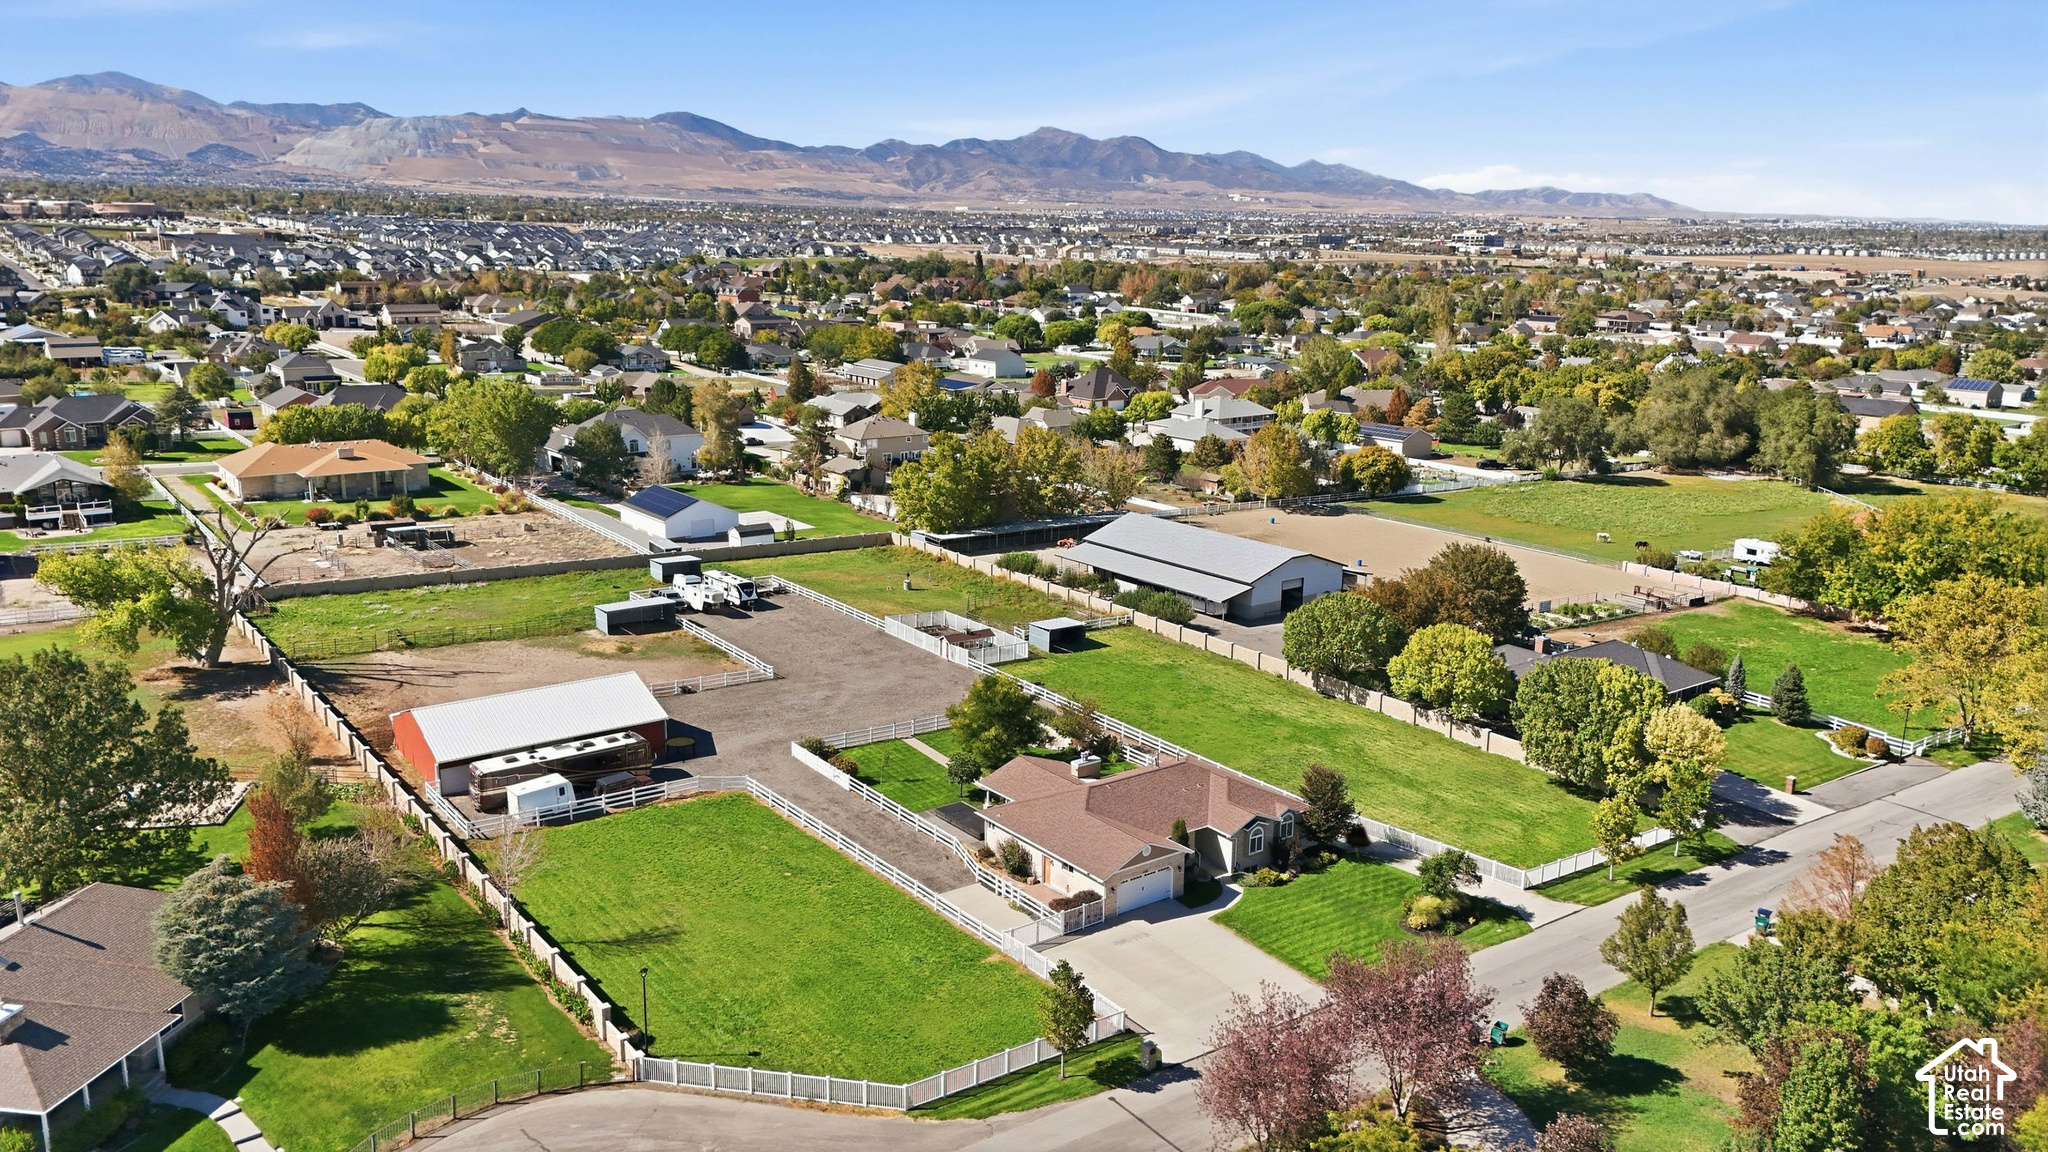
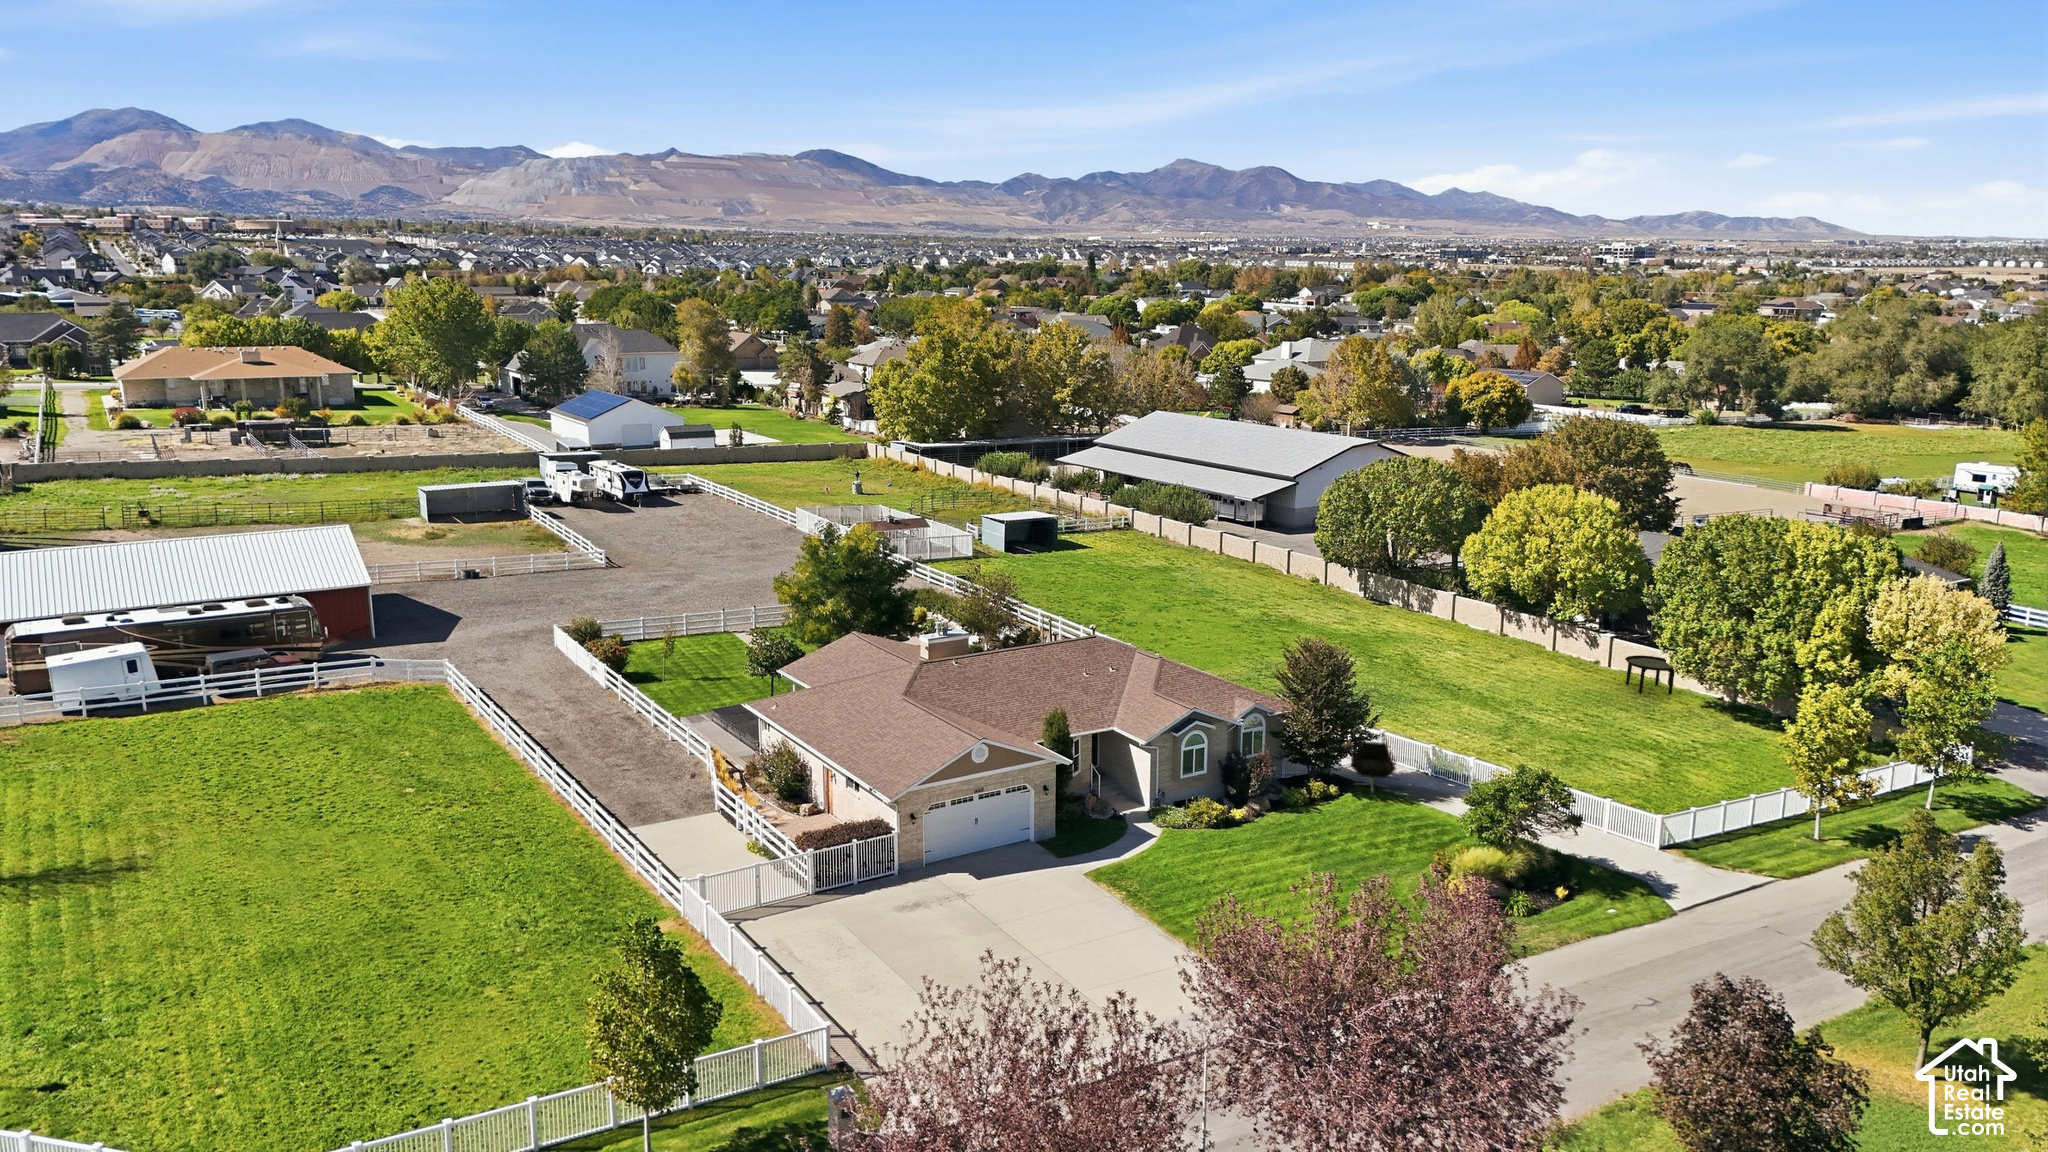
round table: present [664,736,696,763] -> present [1625,656,1674,694]

